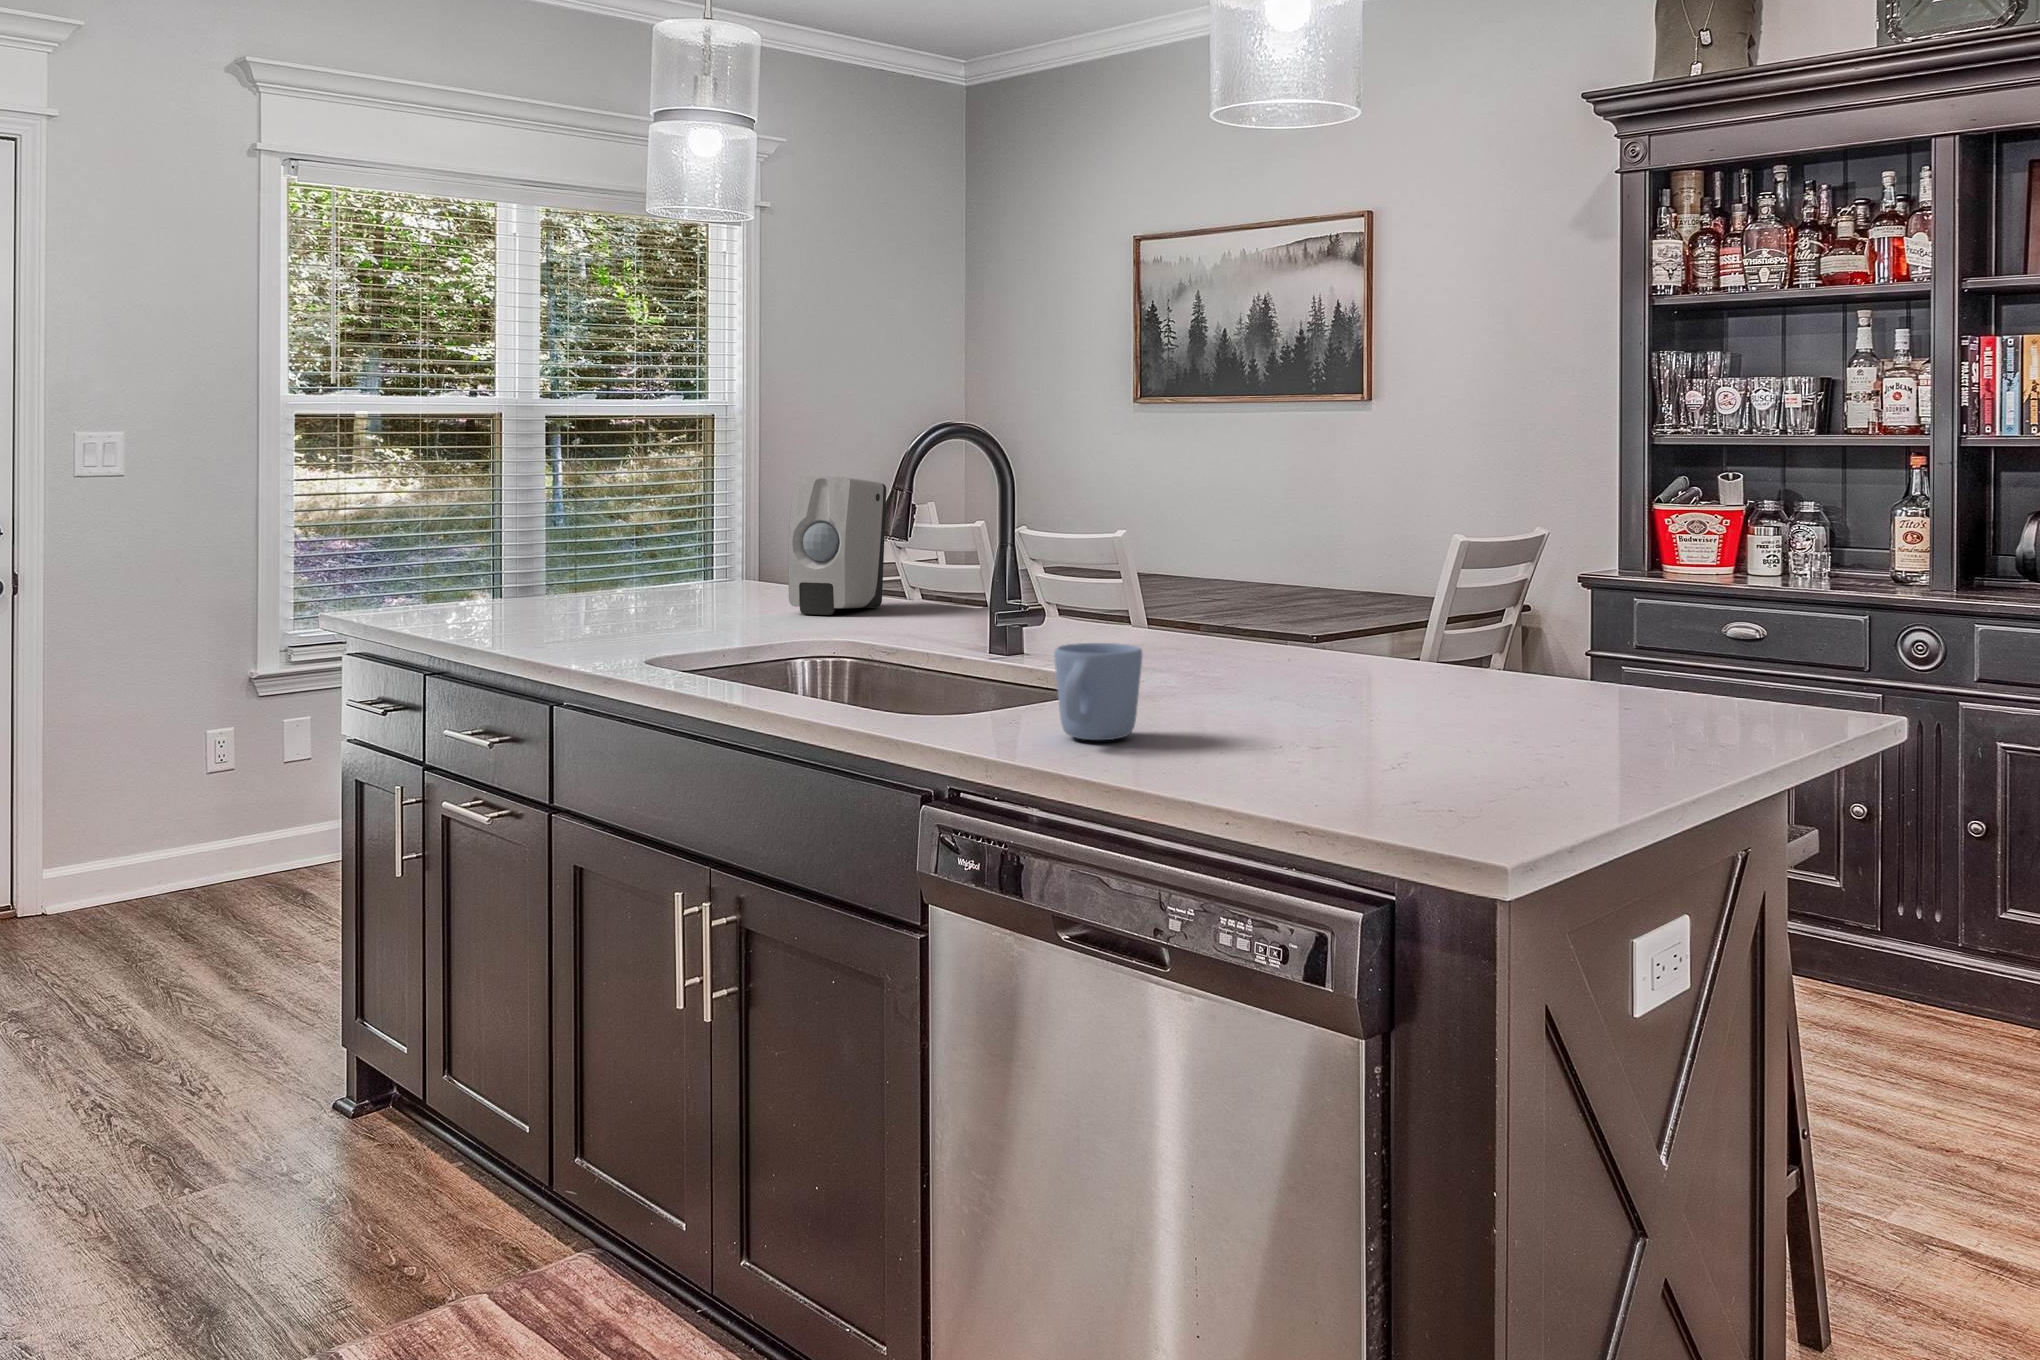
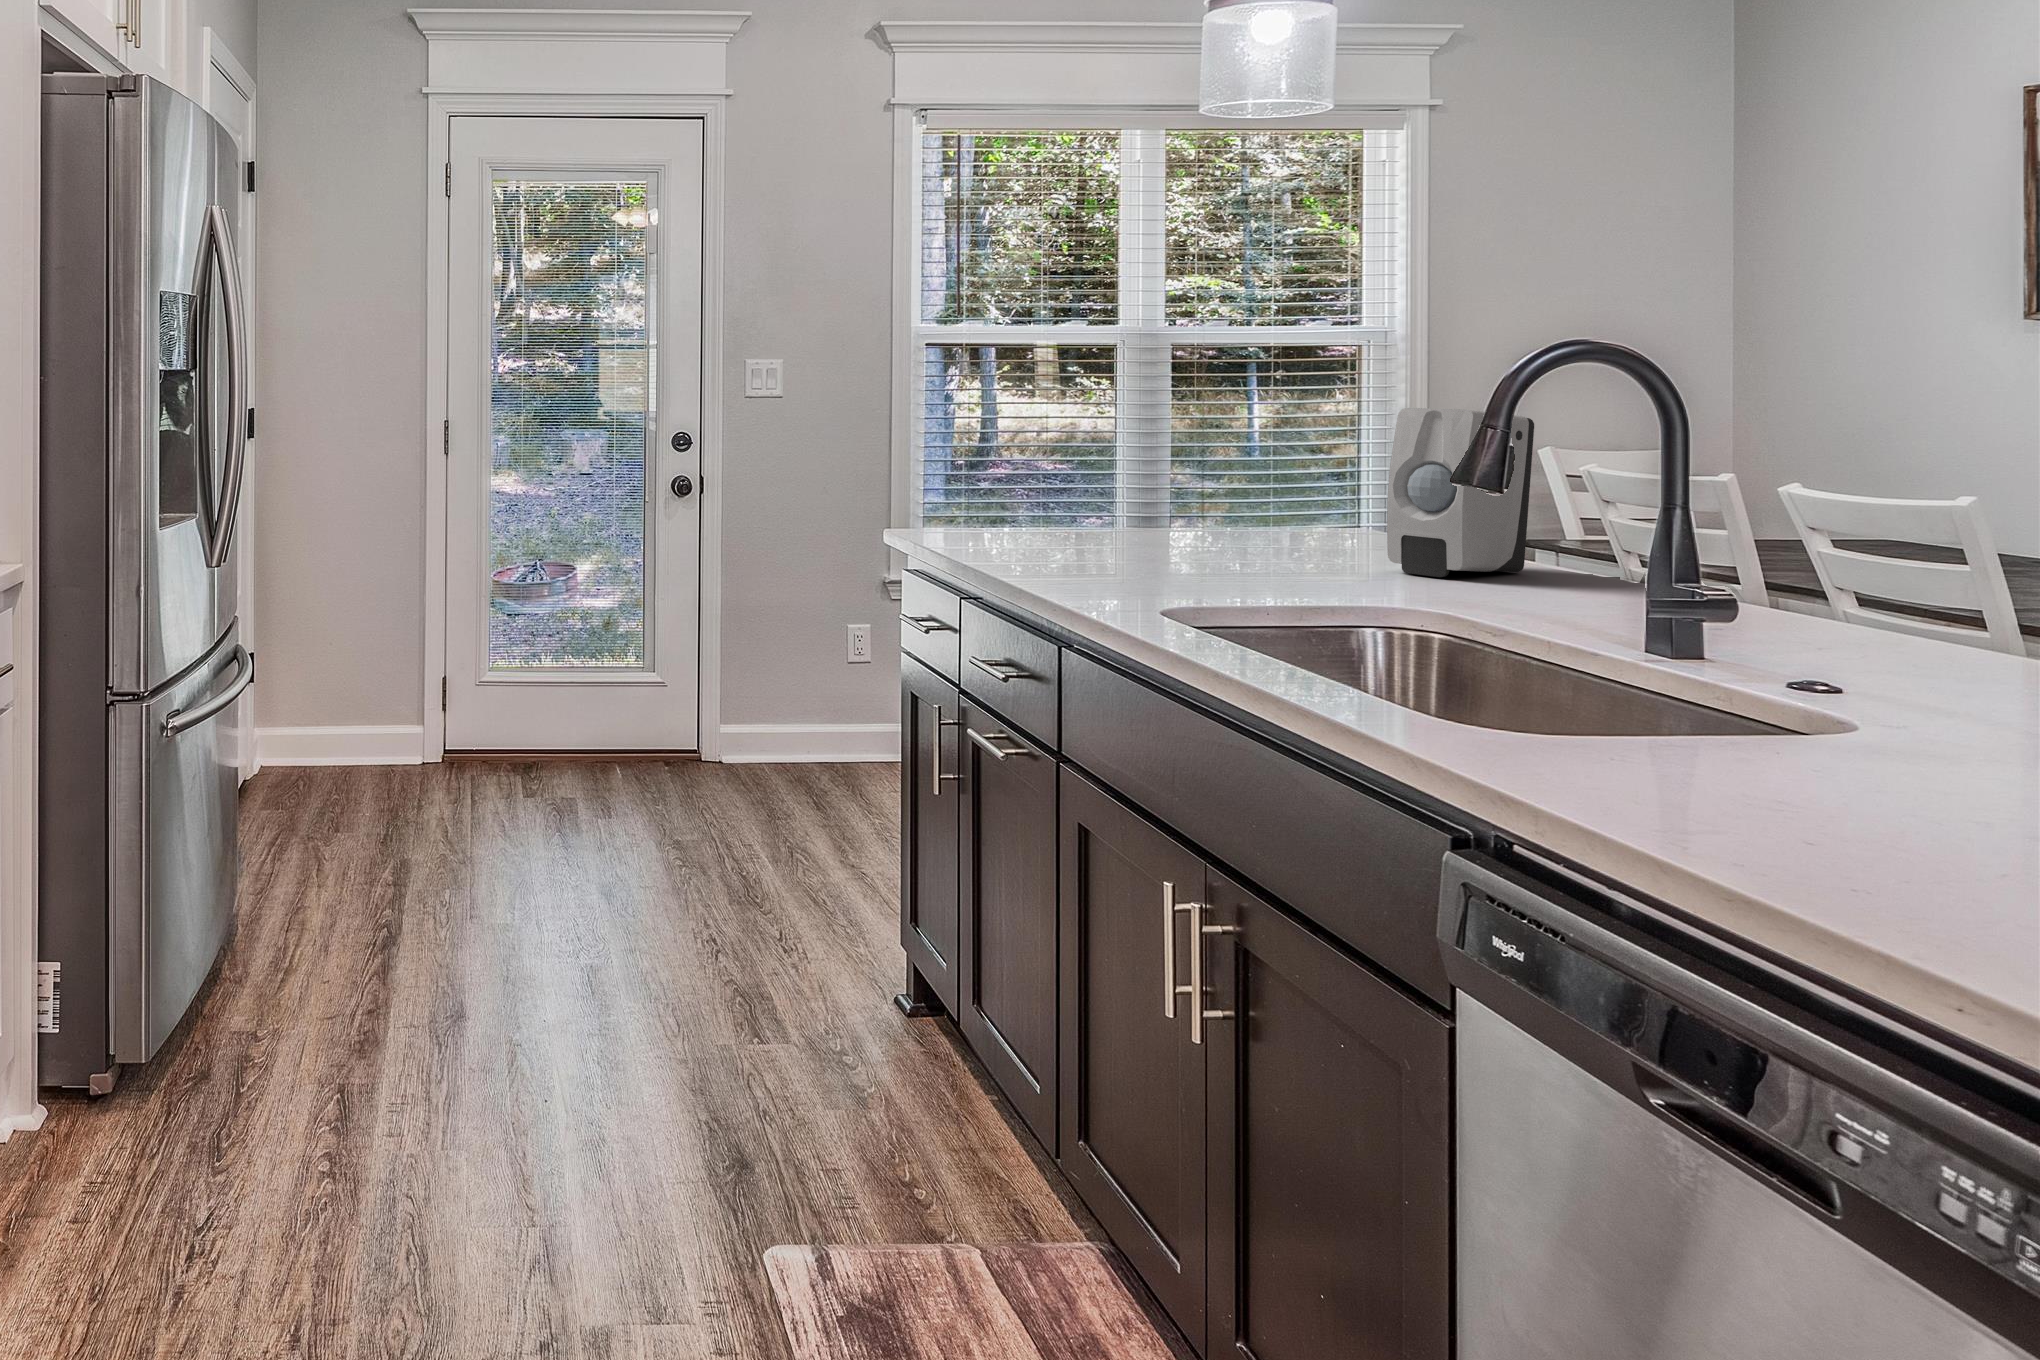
mug: present [1054,643,1142,740] -> none [1675,665,1844,818]

